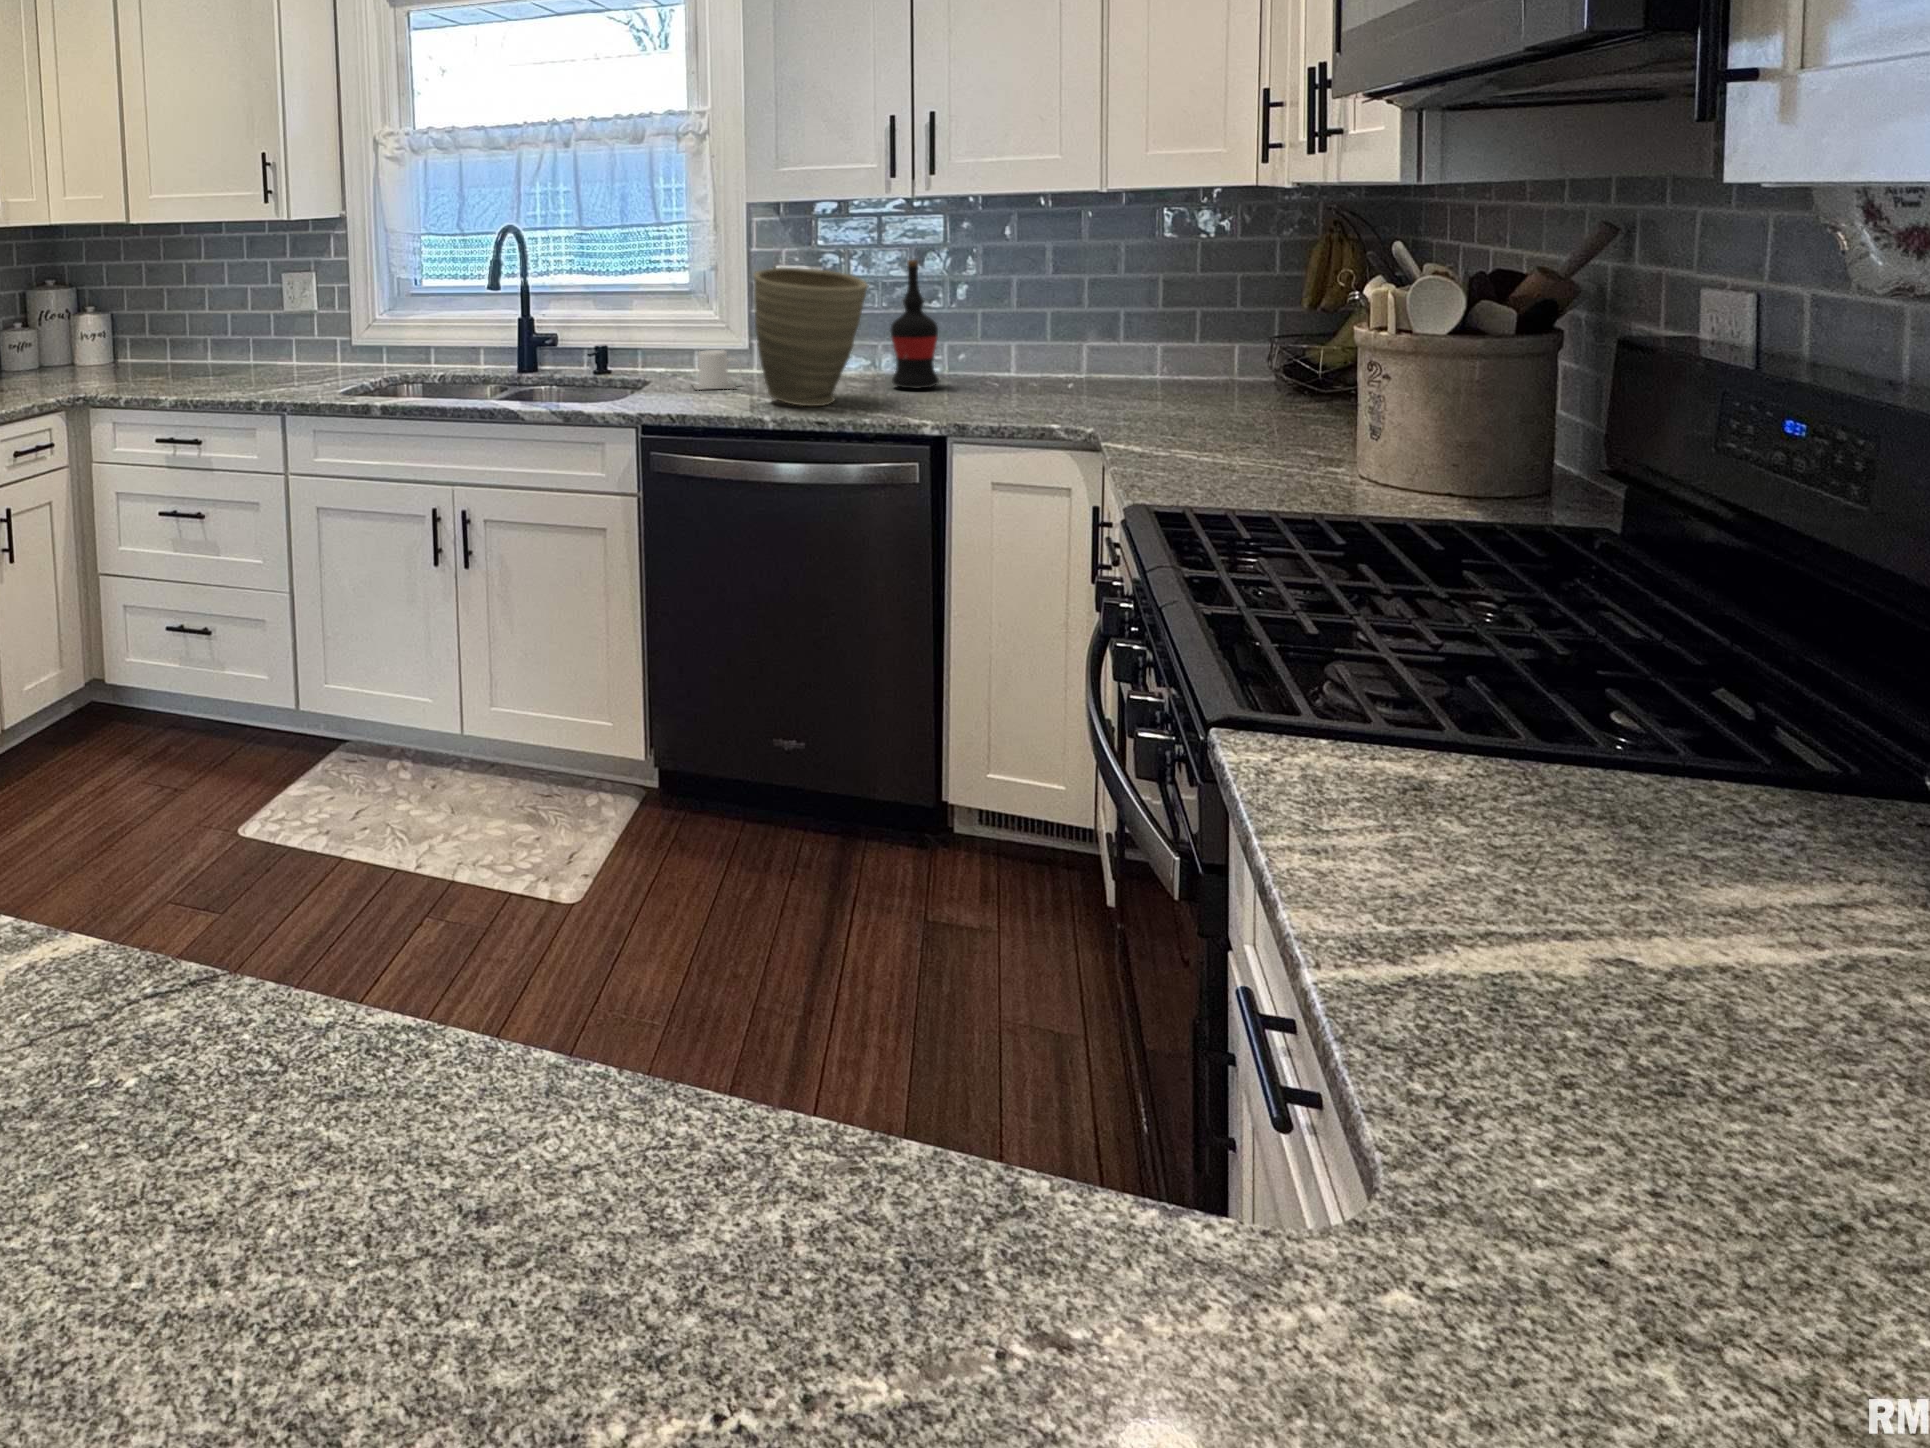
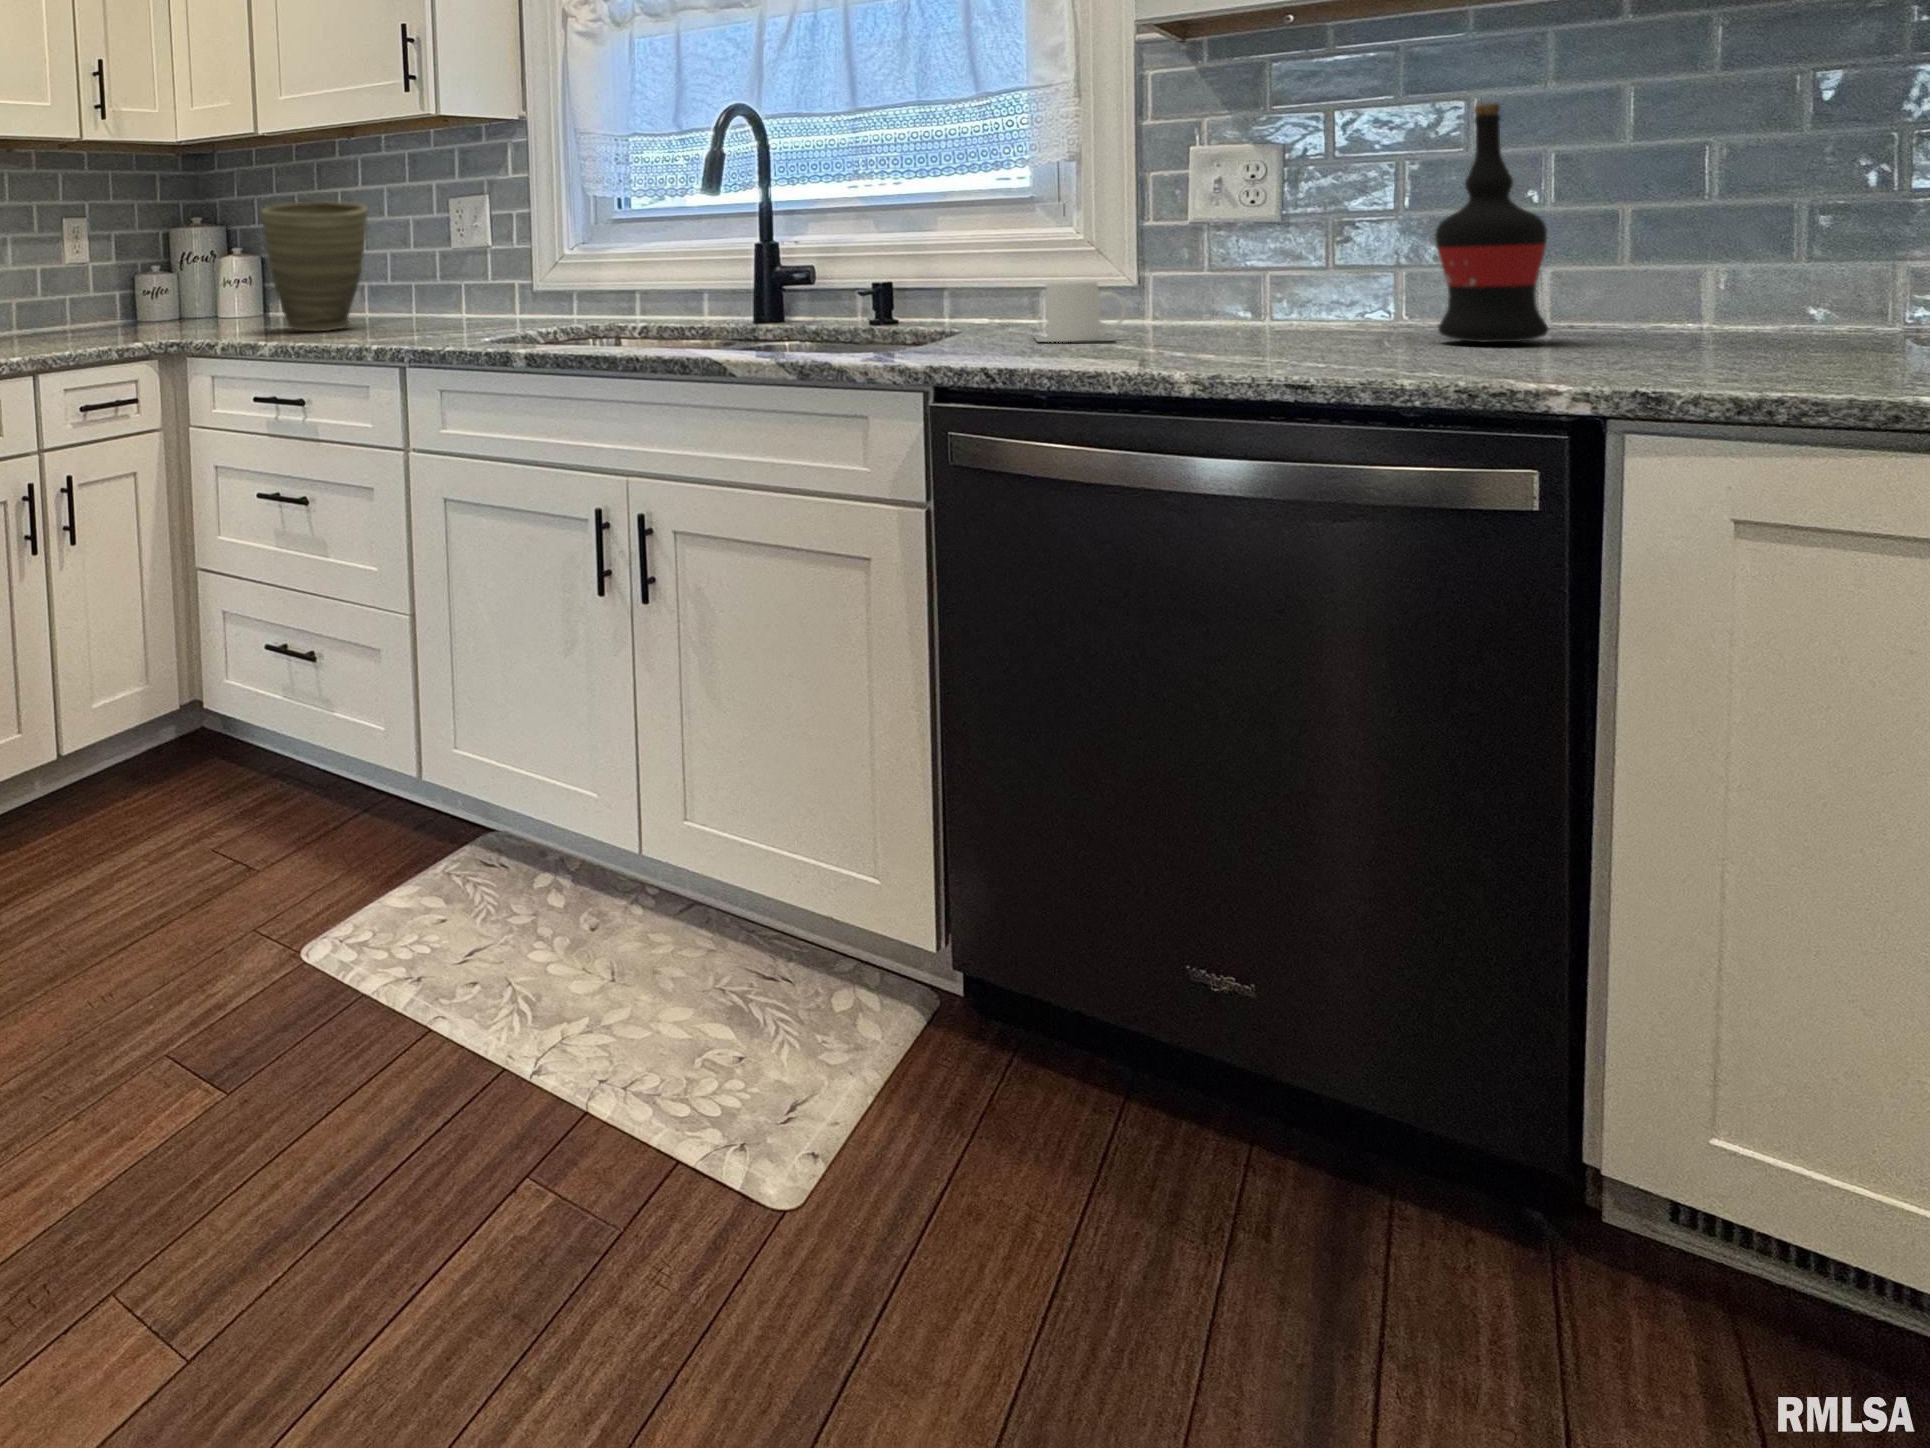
vase: present [754,268,868,406] -> present [261,201,368,331]

